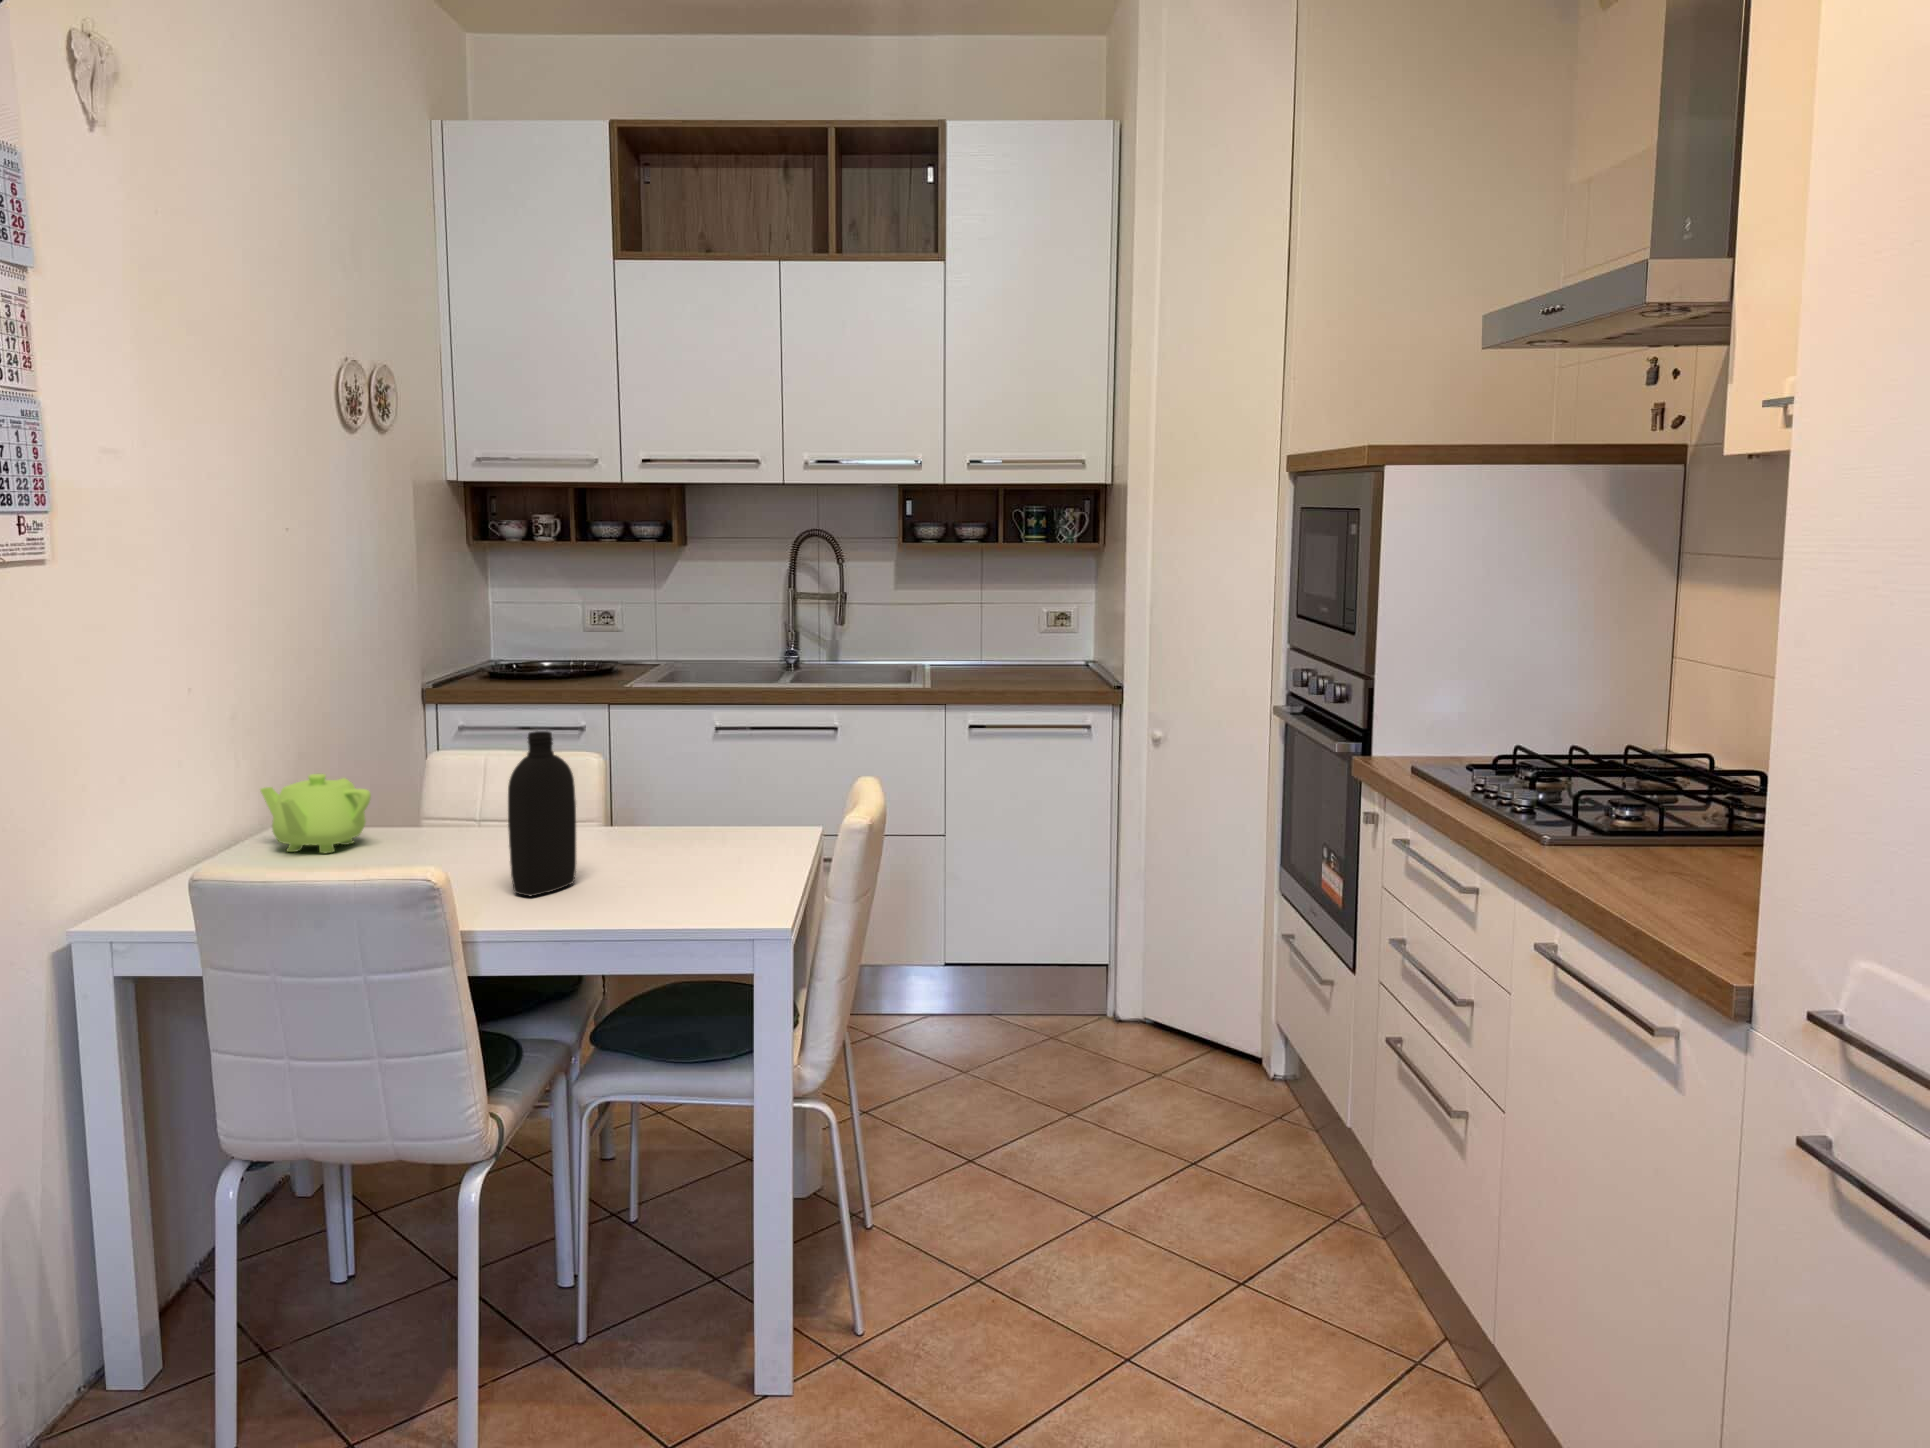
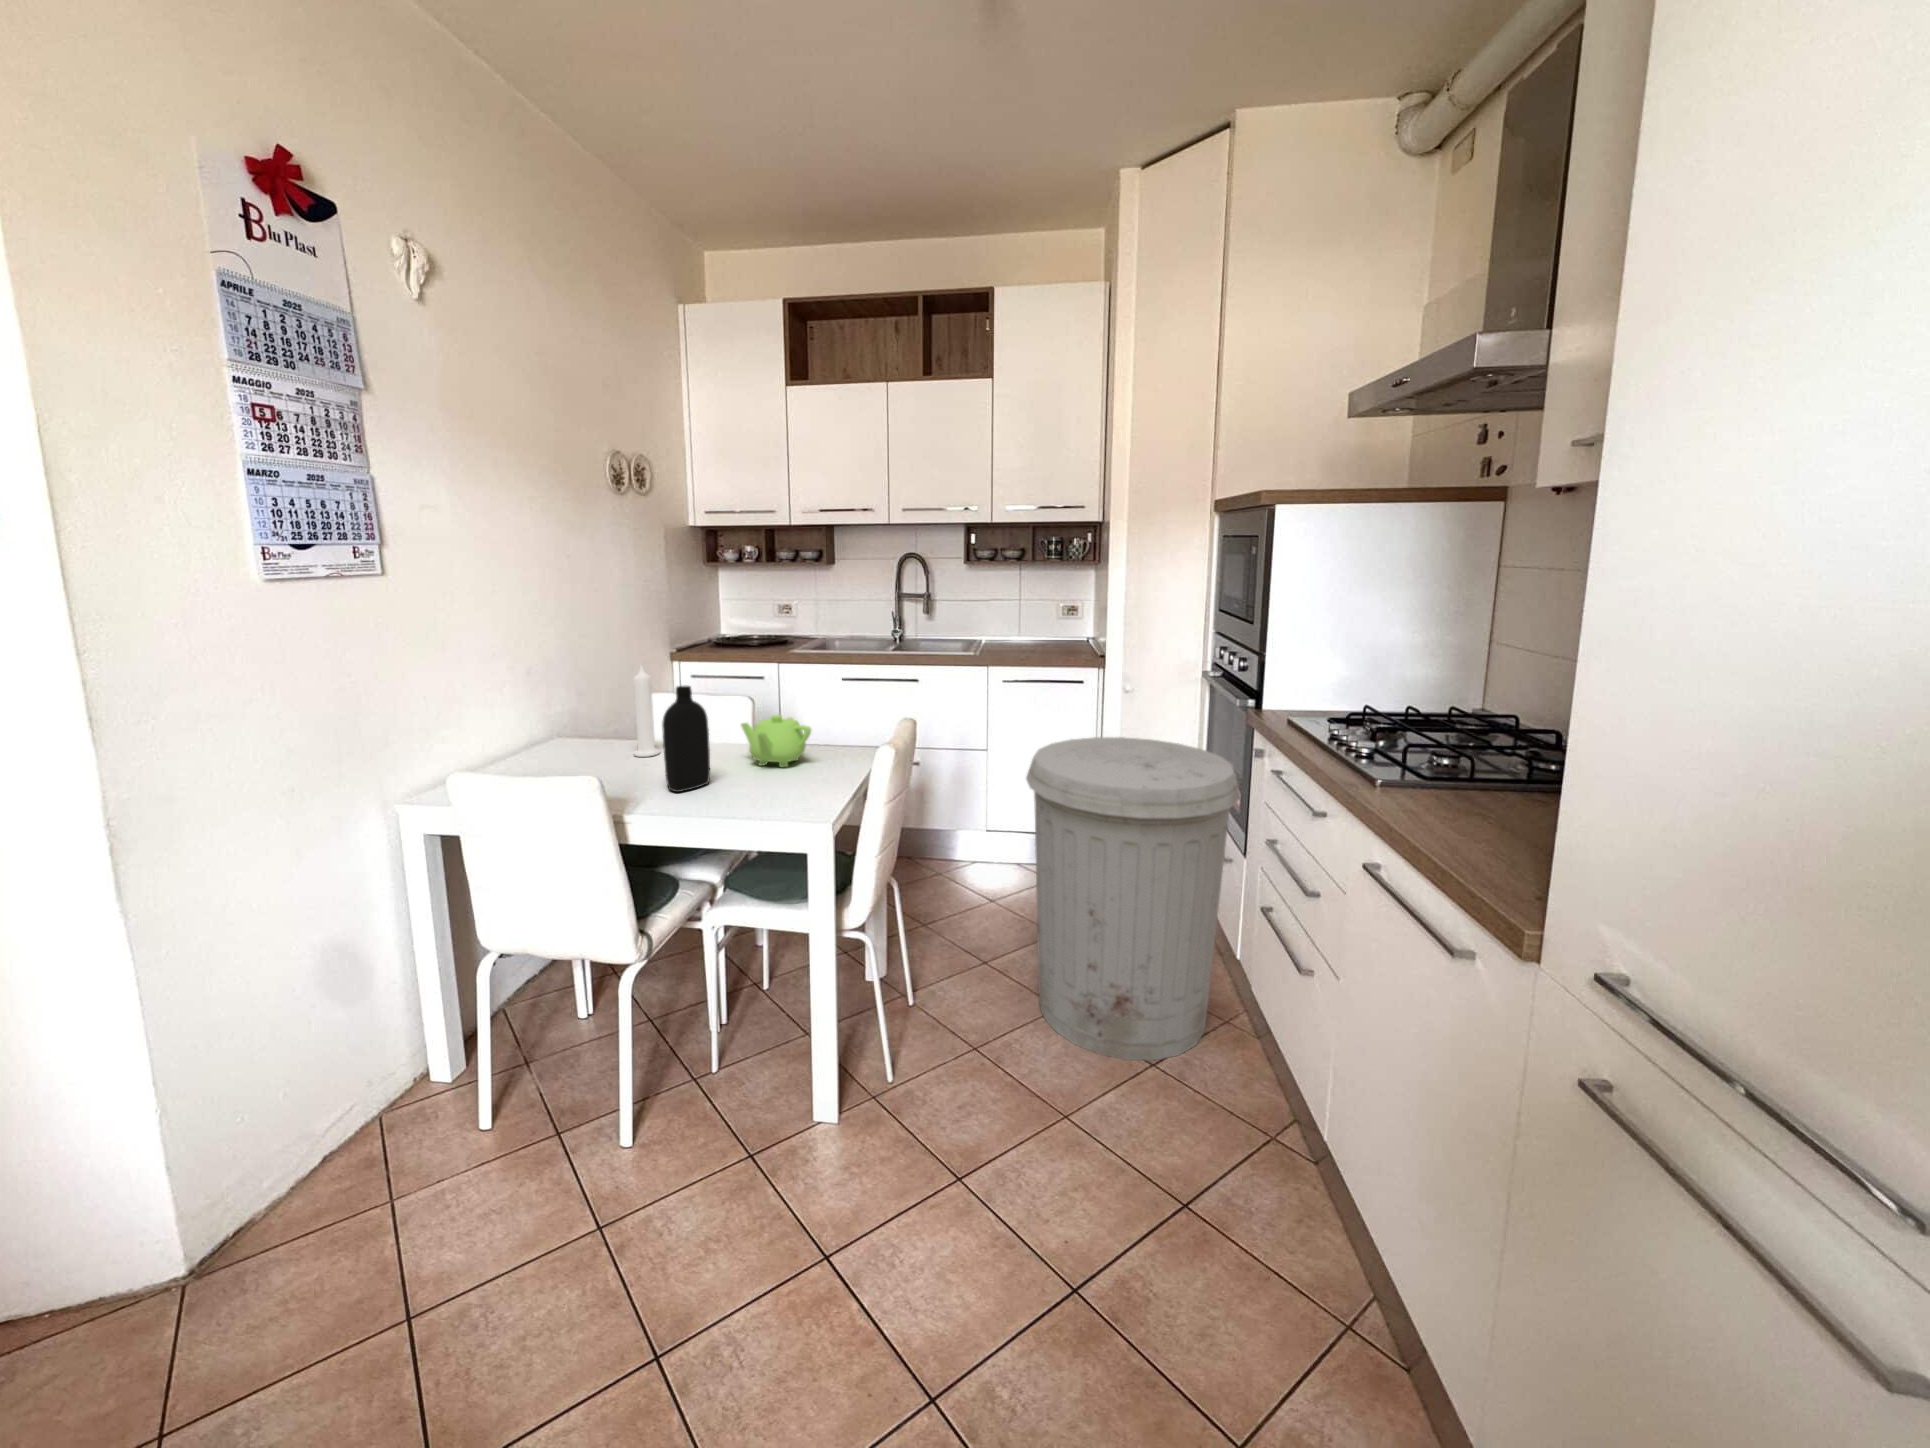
candle: none [426,703,469,850] -> present [633,666,660,757]
teapot: present [261,774,371,853] -> present [741,715,811,767]
trash can: none [1039,805,1351,1281] -> present [1026,737,1241,1061]

